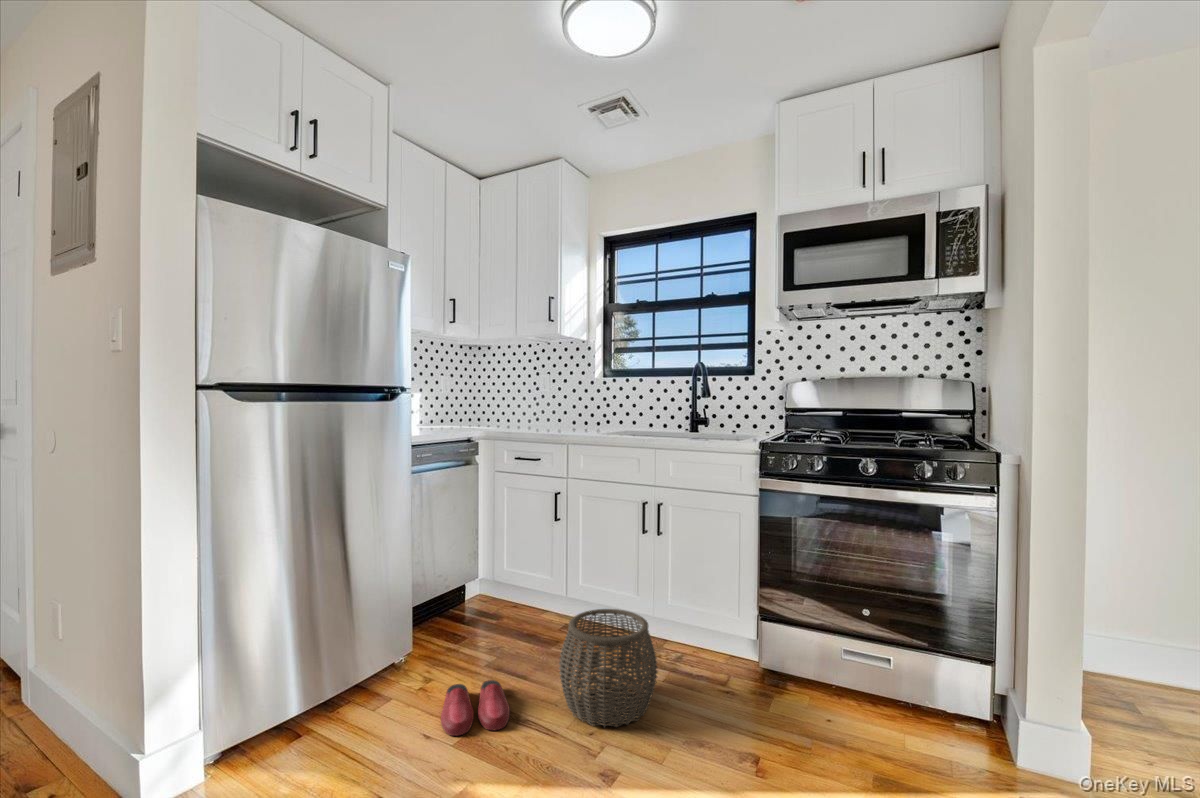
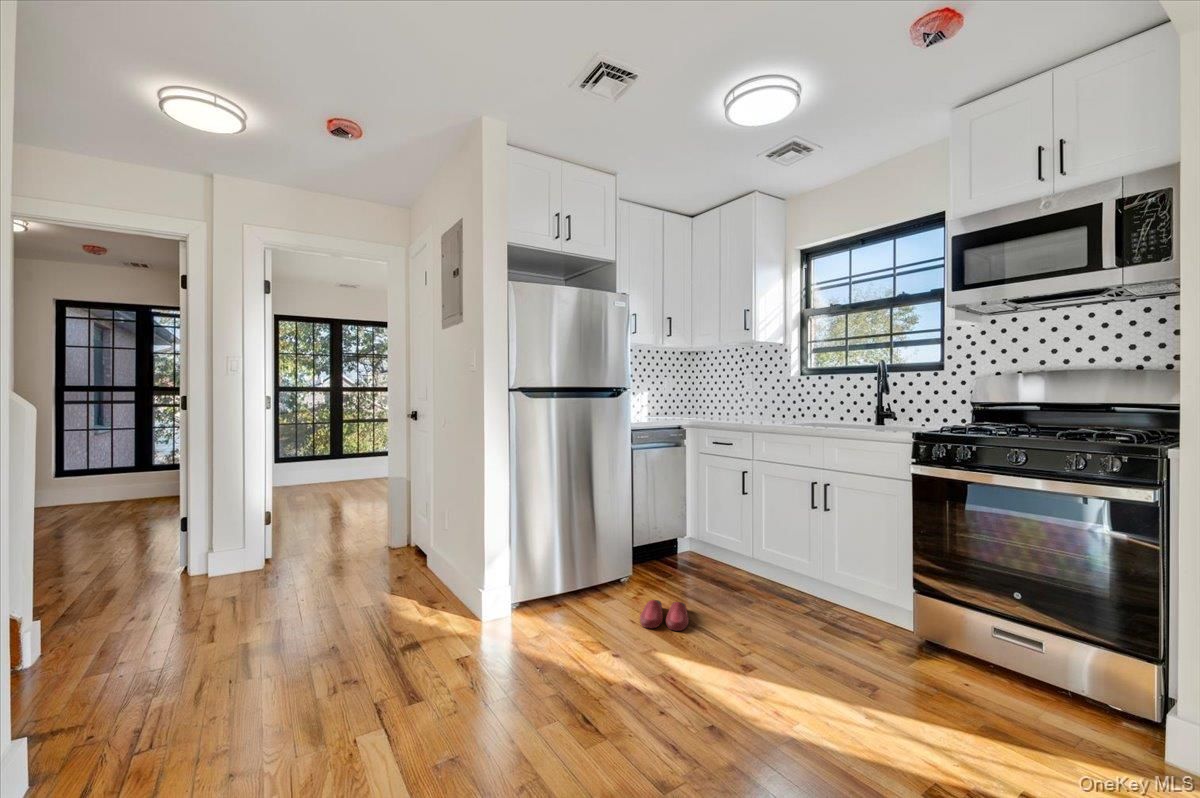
woven basket: present [559,609,658,727] -> none [725,560,807,648]

